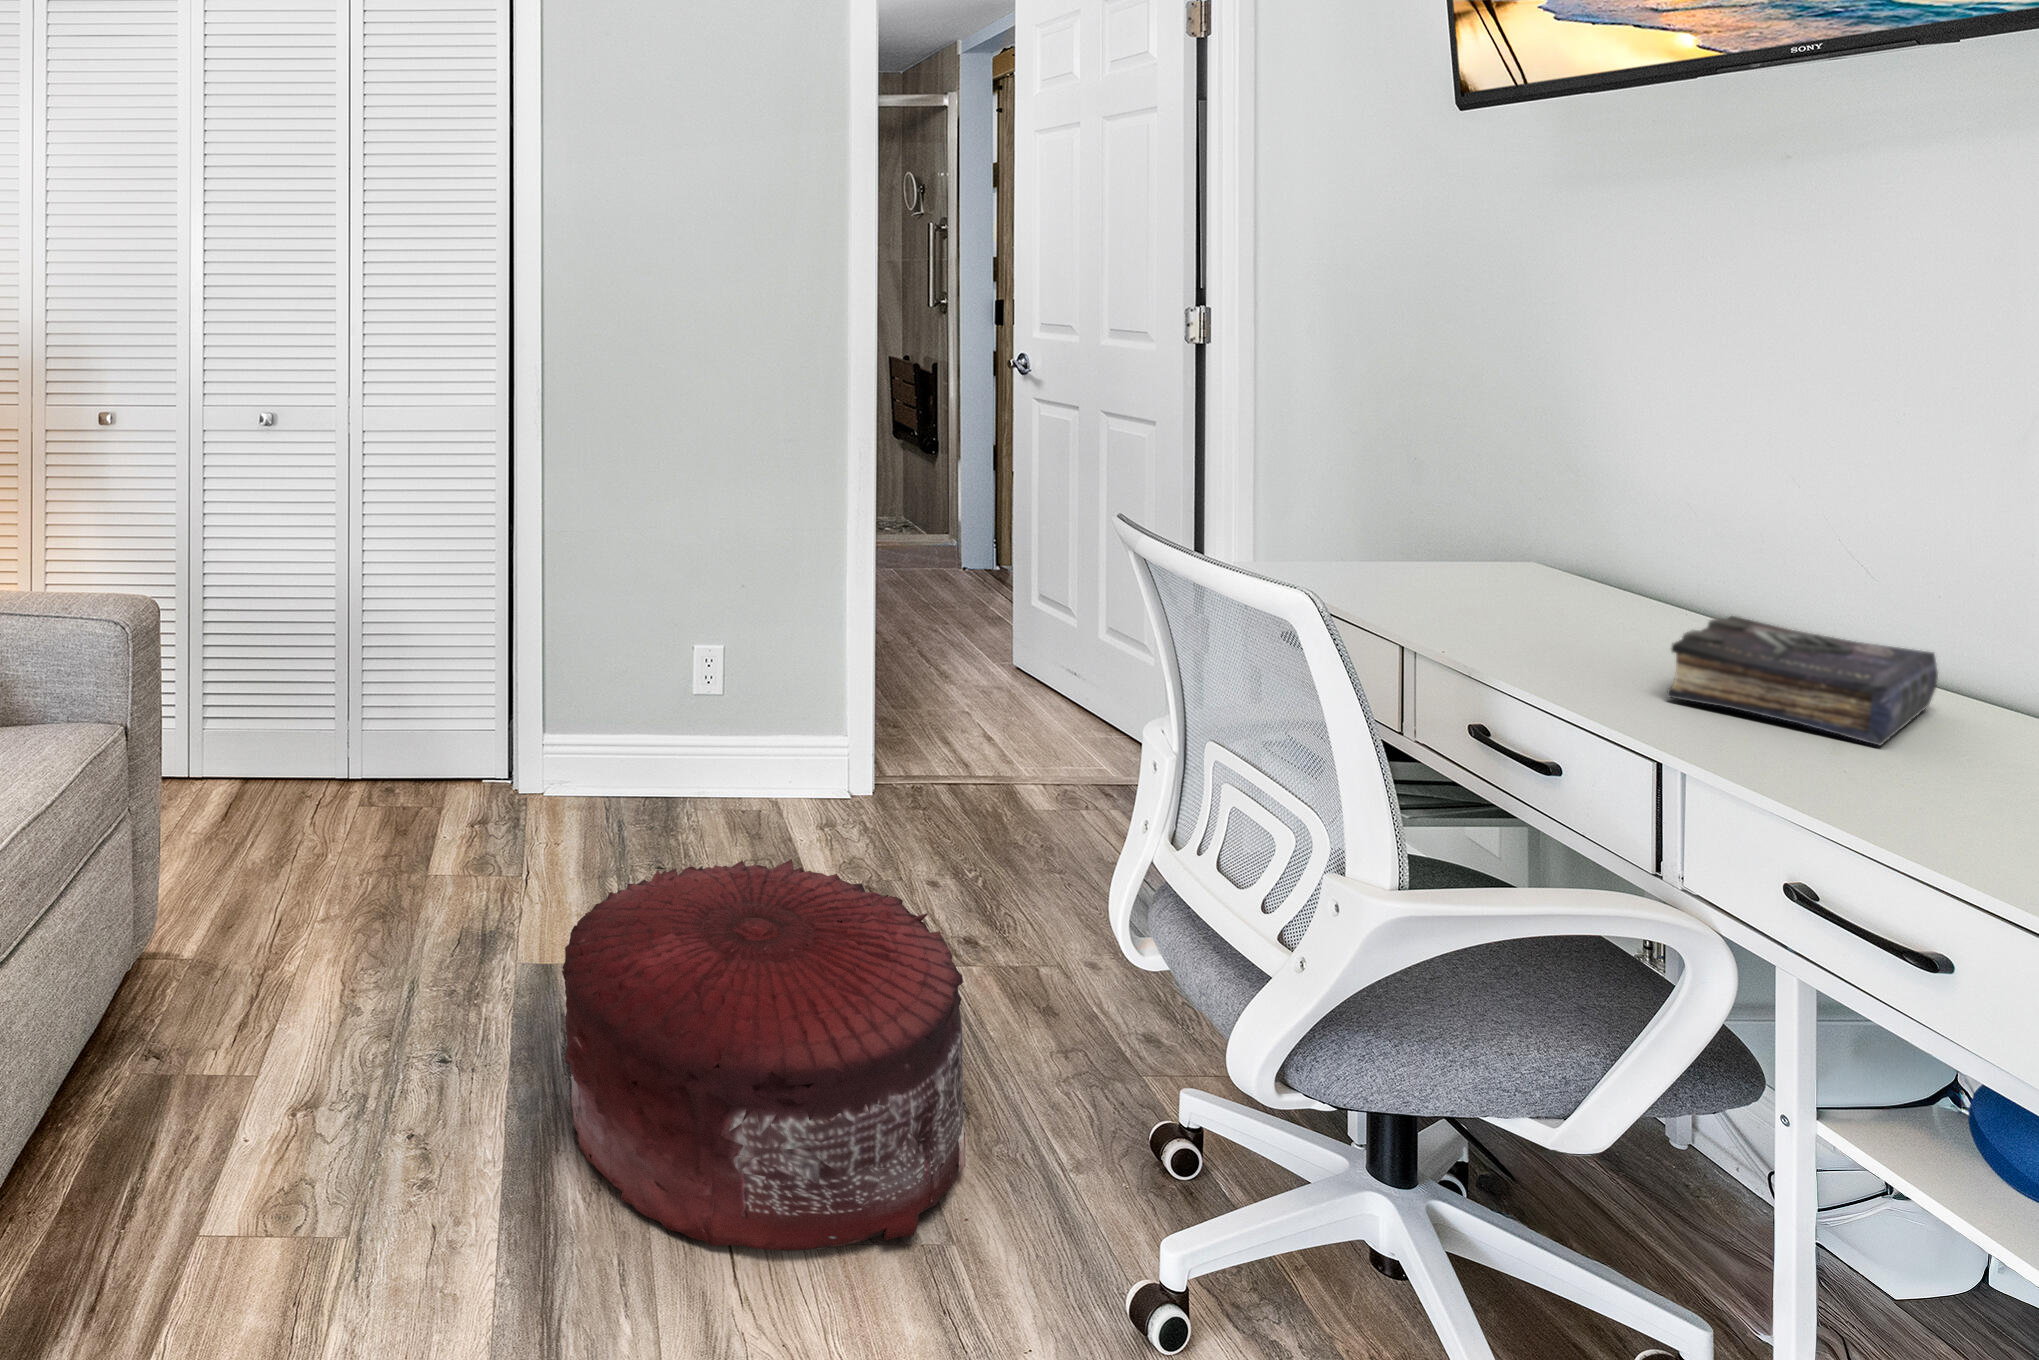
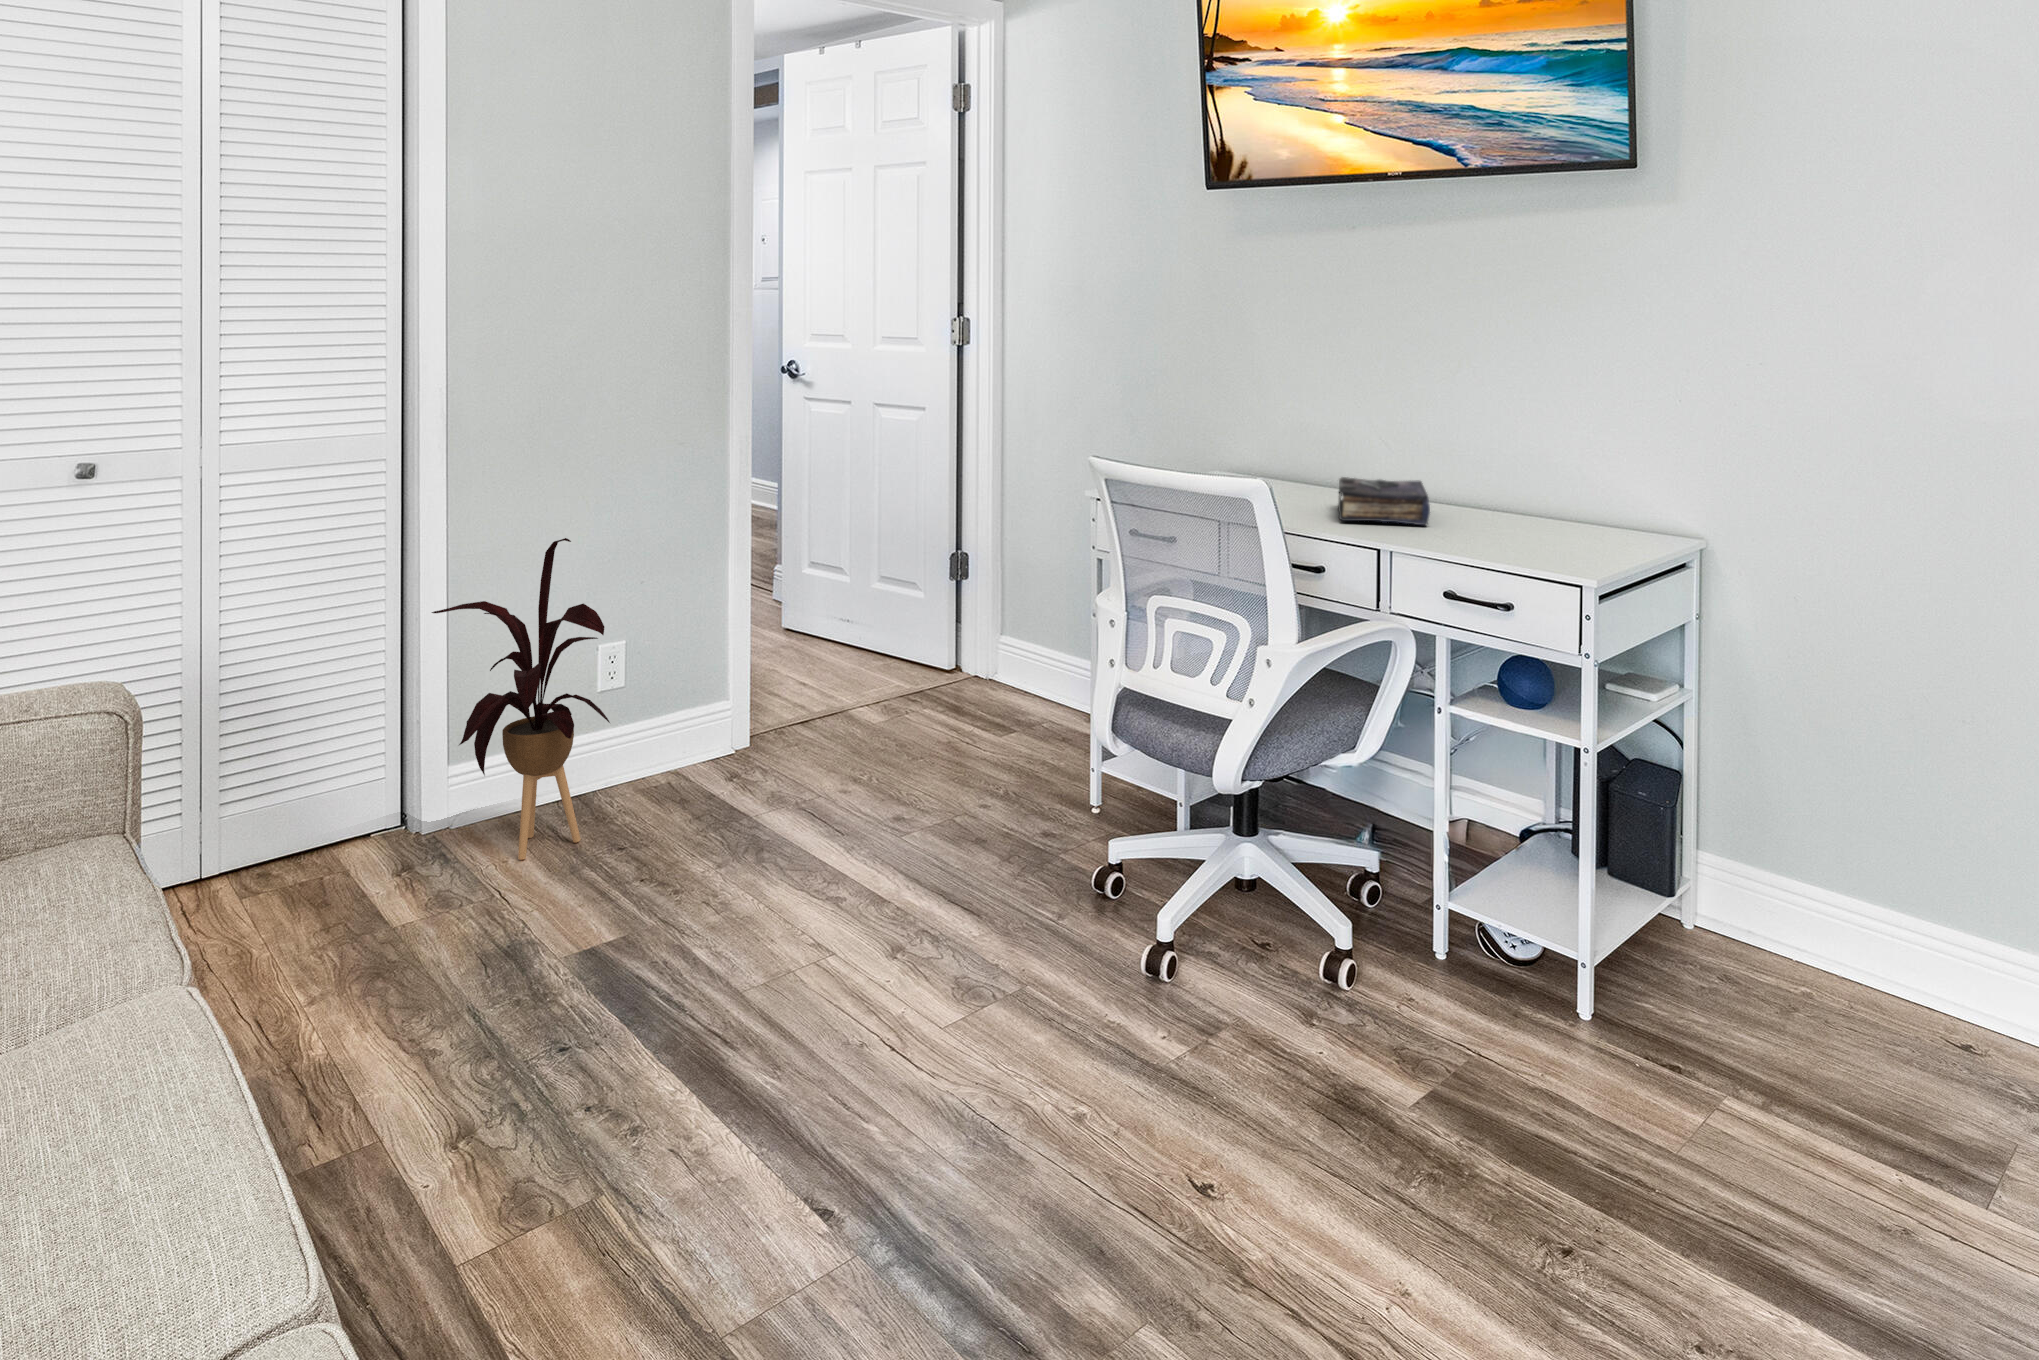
house plant: none [502,527,665,848] -> present [432,538,610,859]
pouf: present [562,859,966,1251] -> none [689,776,1012,1063]

